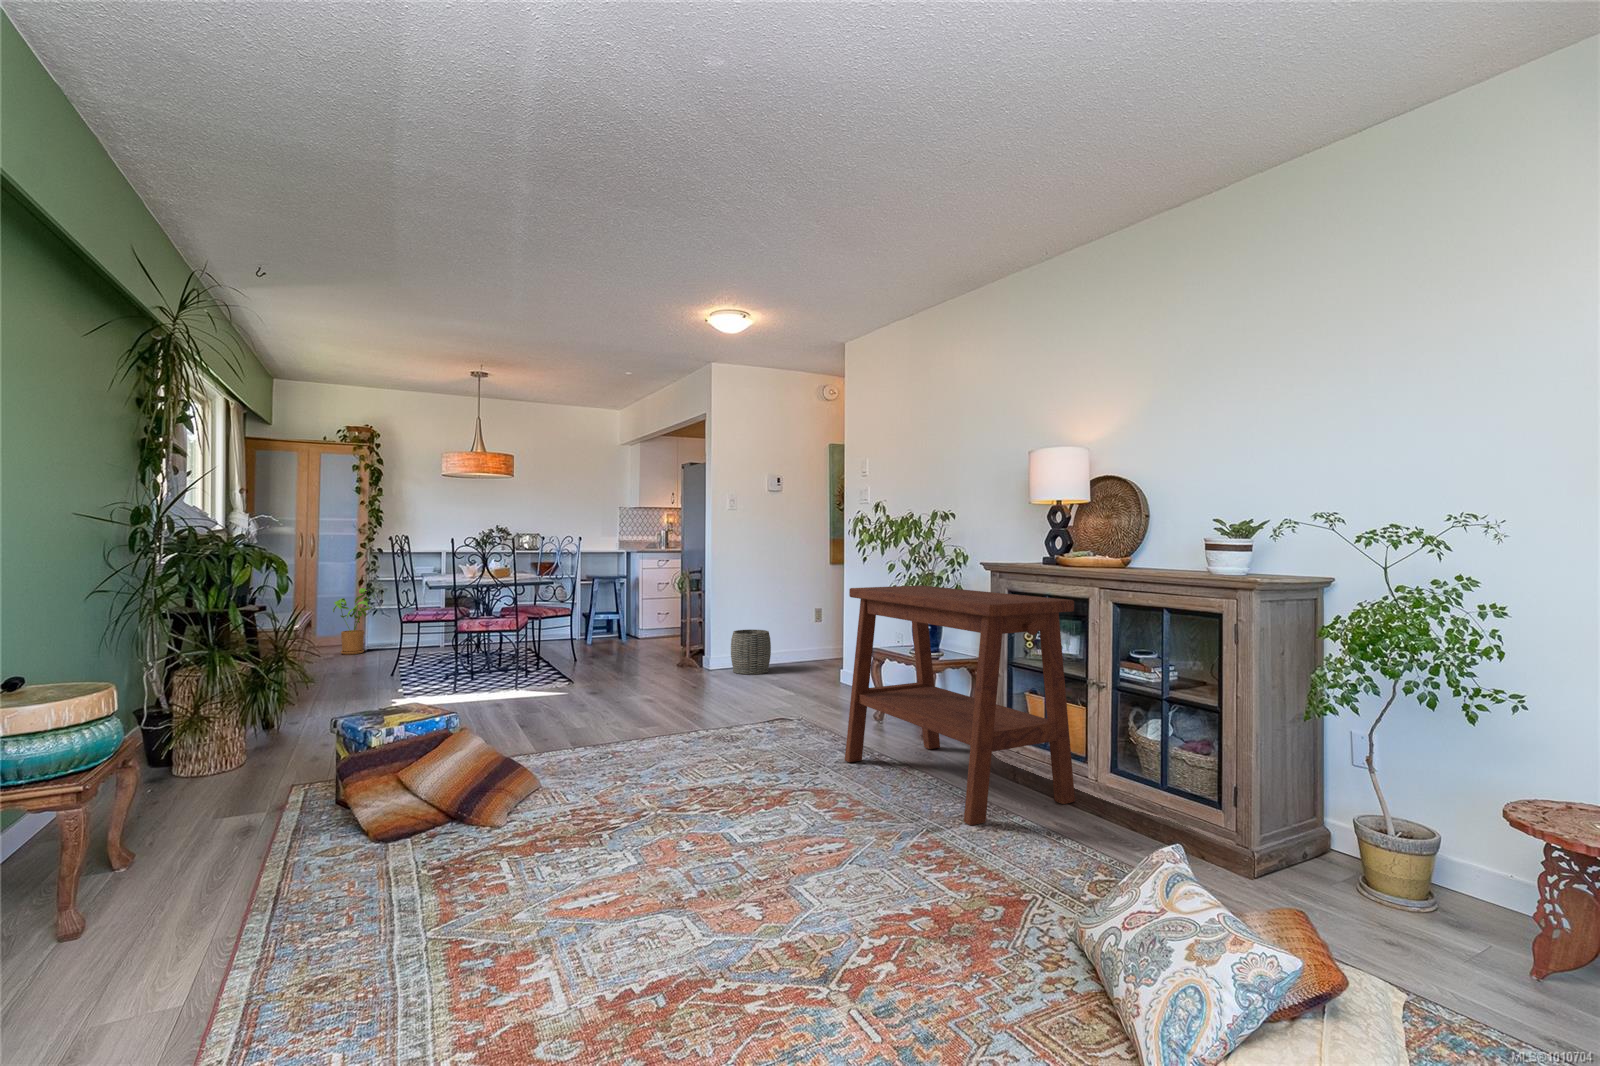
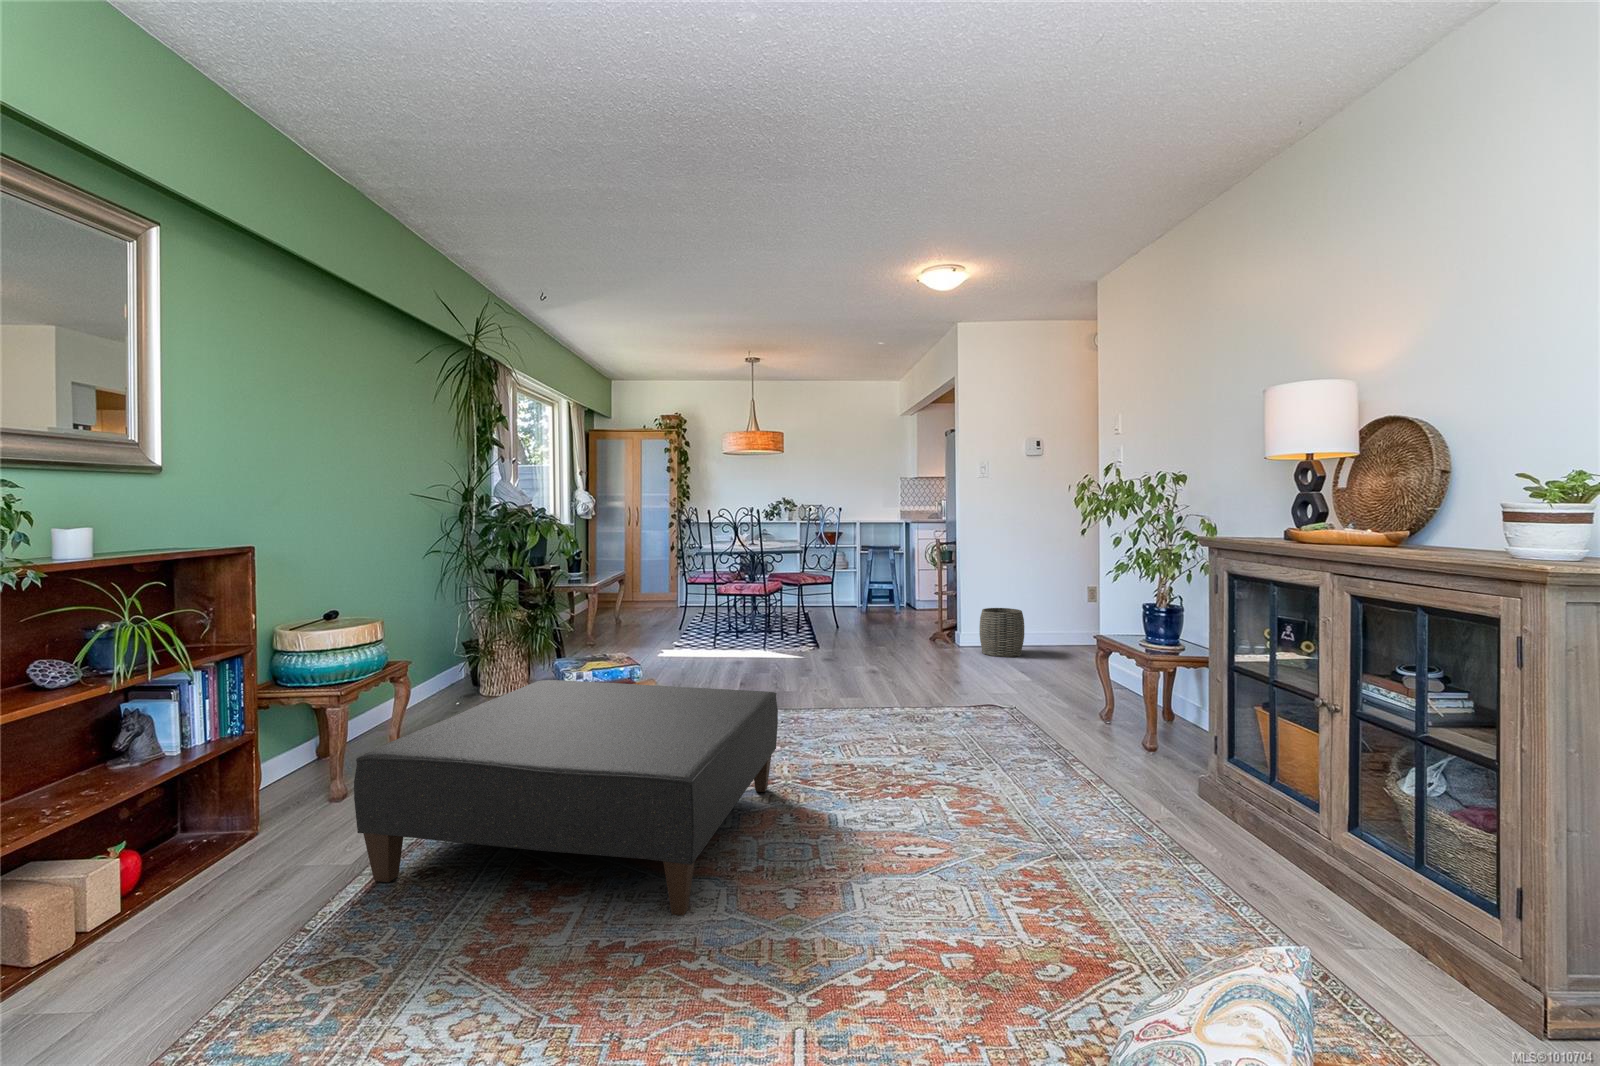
side table: present [845,585,1075,825] -> none [1025,565,1298,862]
house plant: present [333,588,375,655] -> none [653,553,685,610]
ottoman: none [226,722,681,1011] -> present [354,680,778,915]

